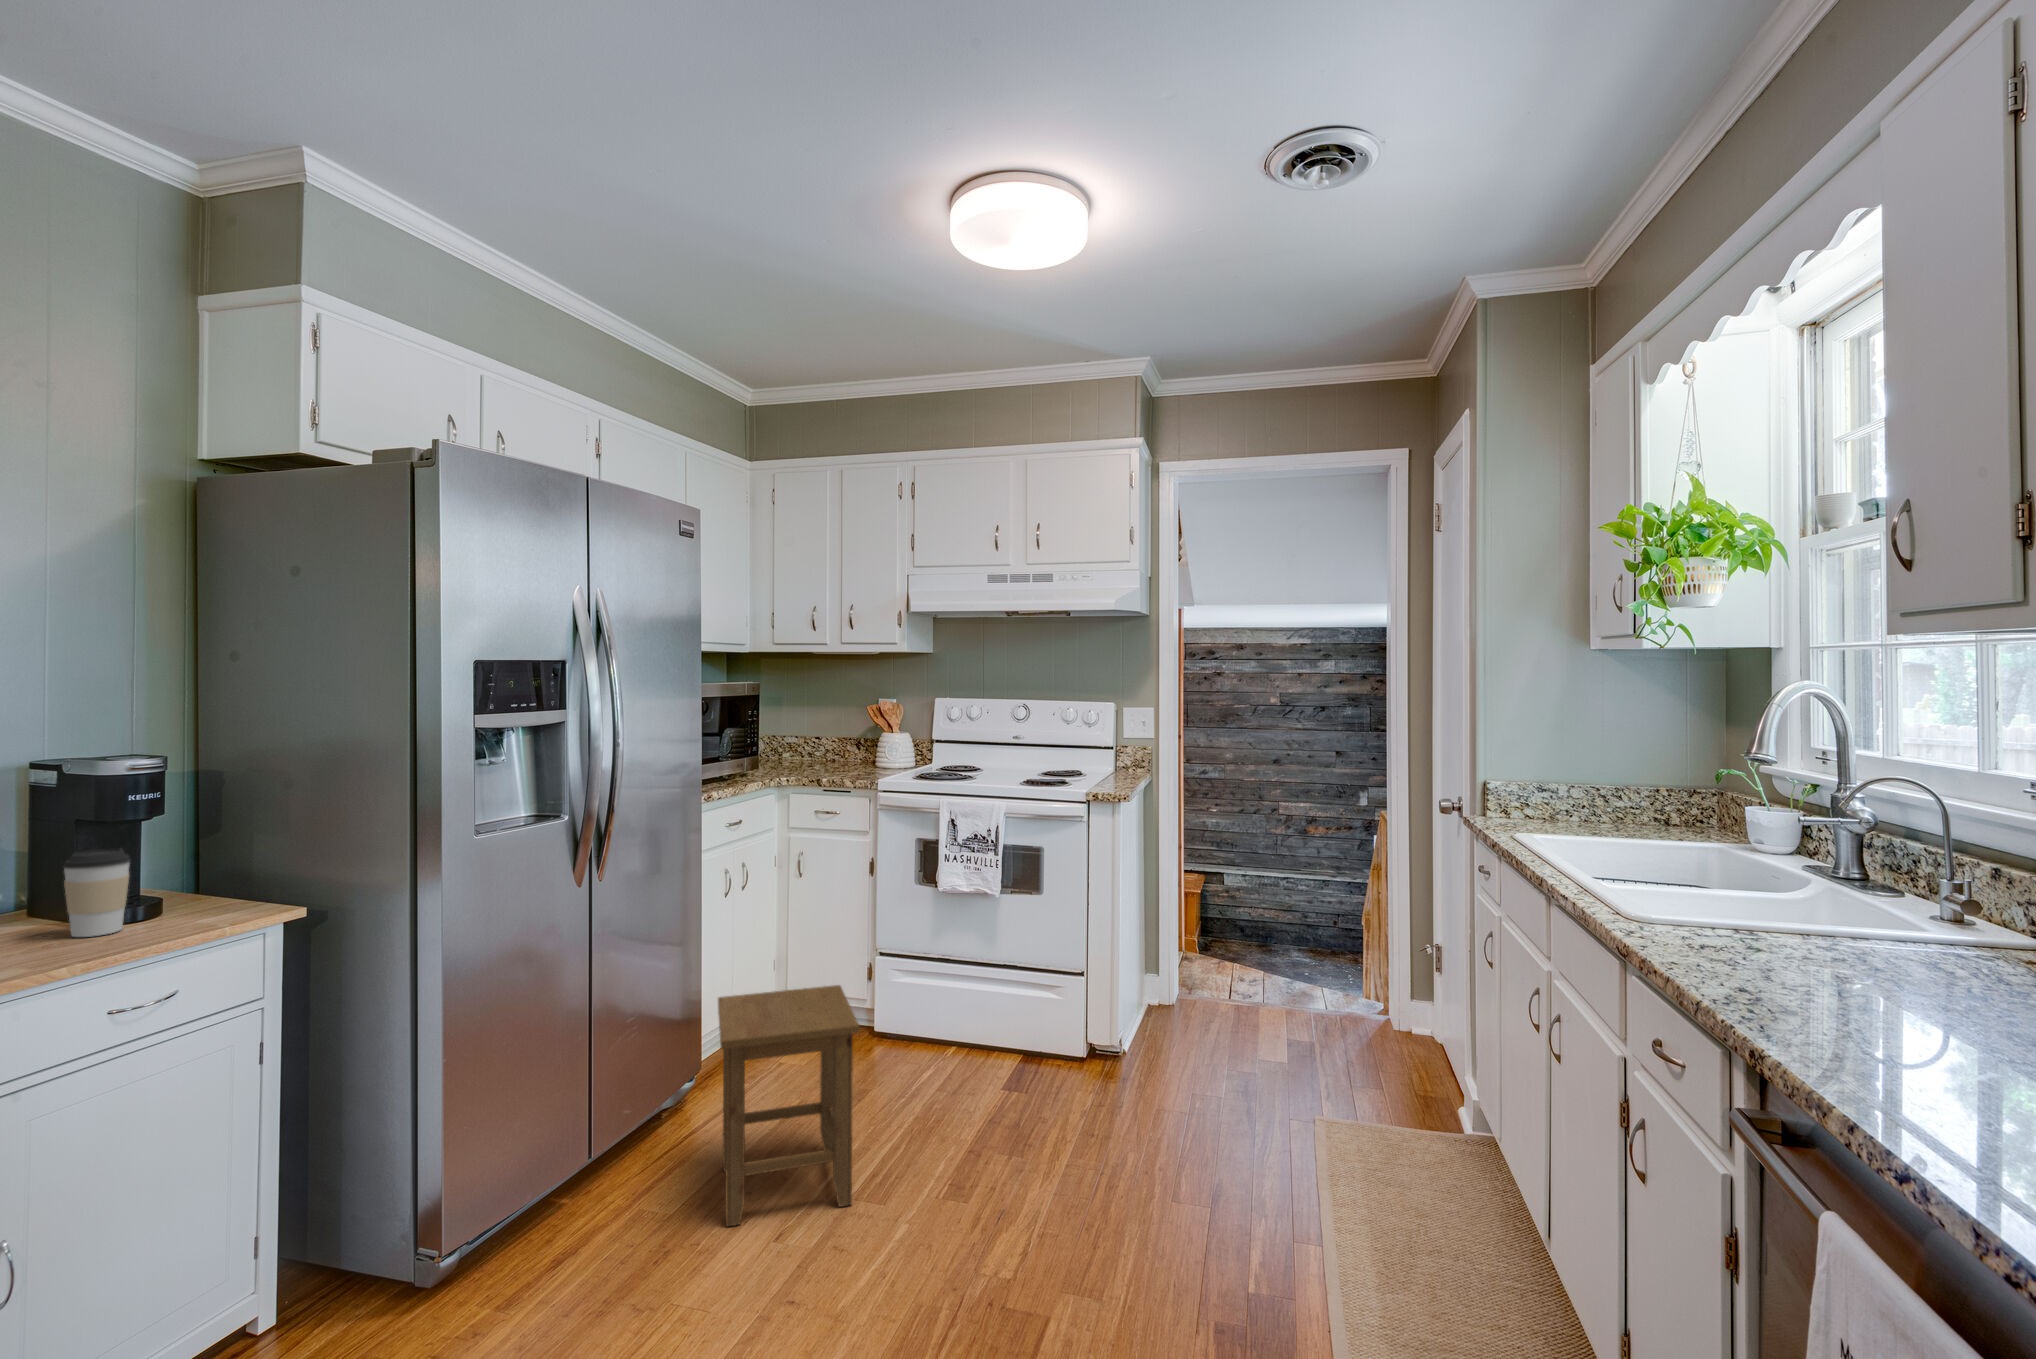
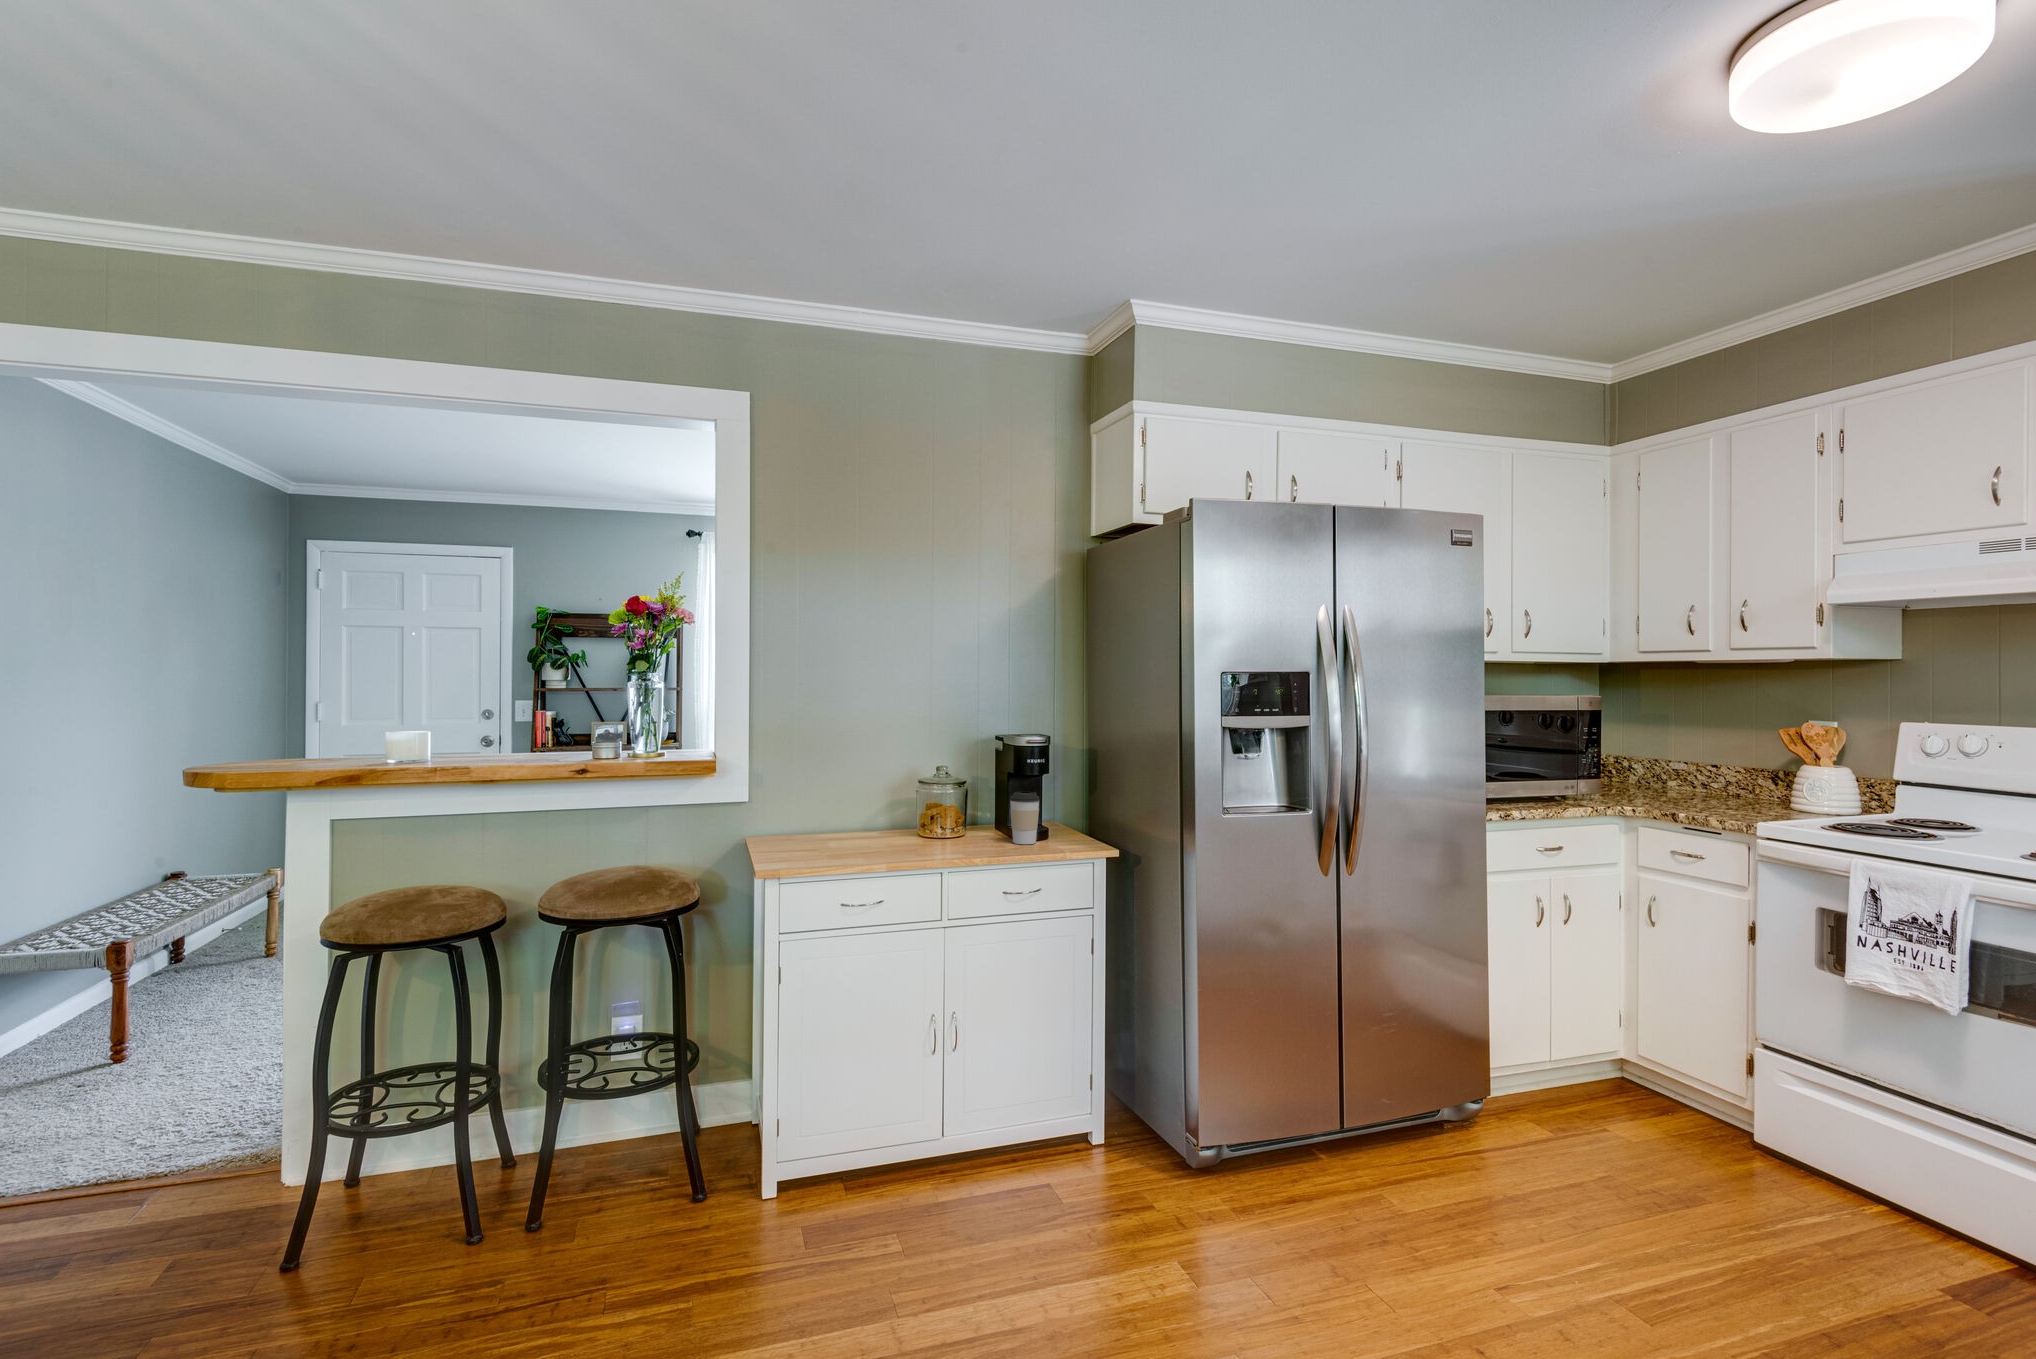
stool: present [718,985,860,1227] -> none [1433,1020,1623,1316]

